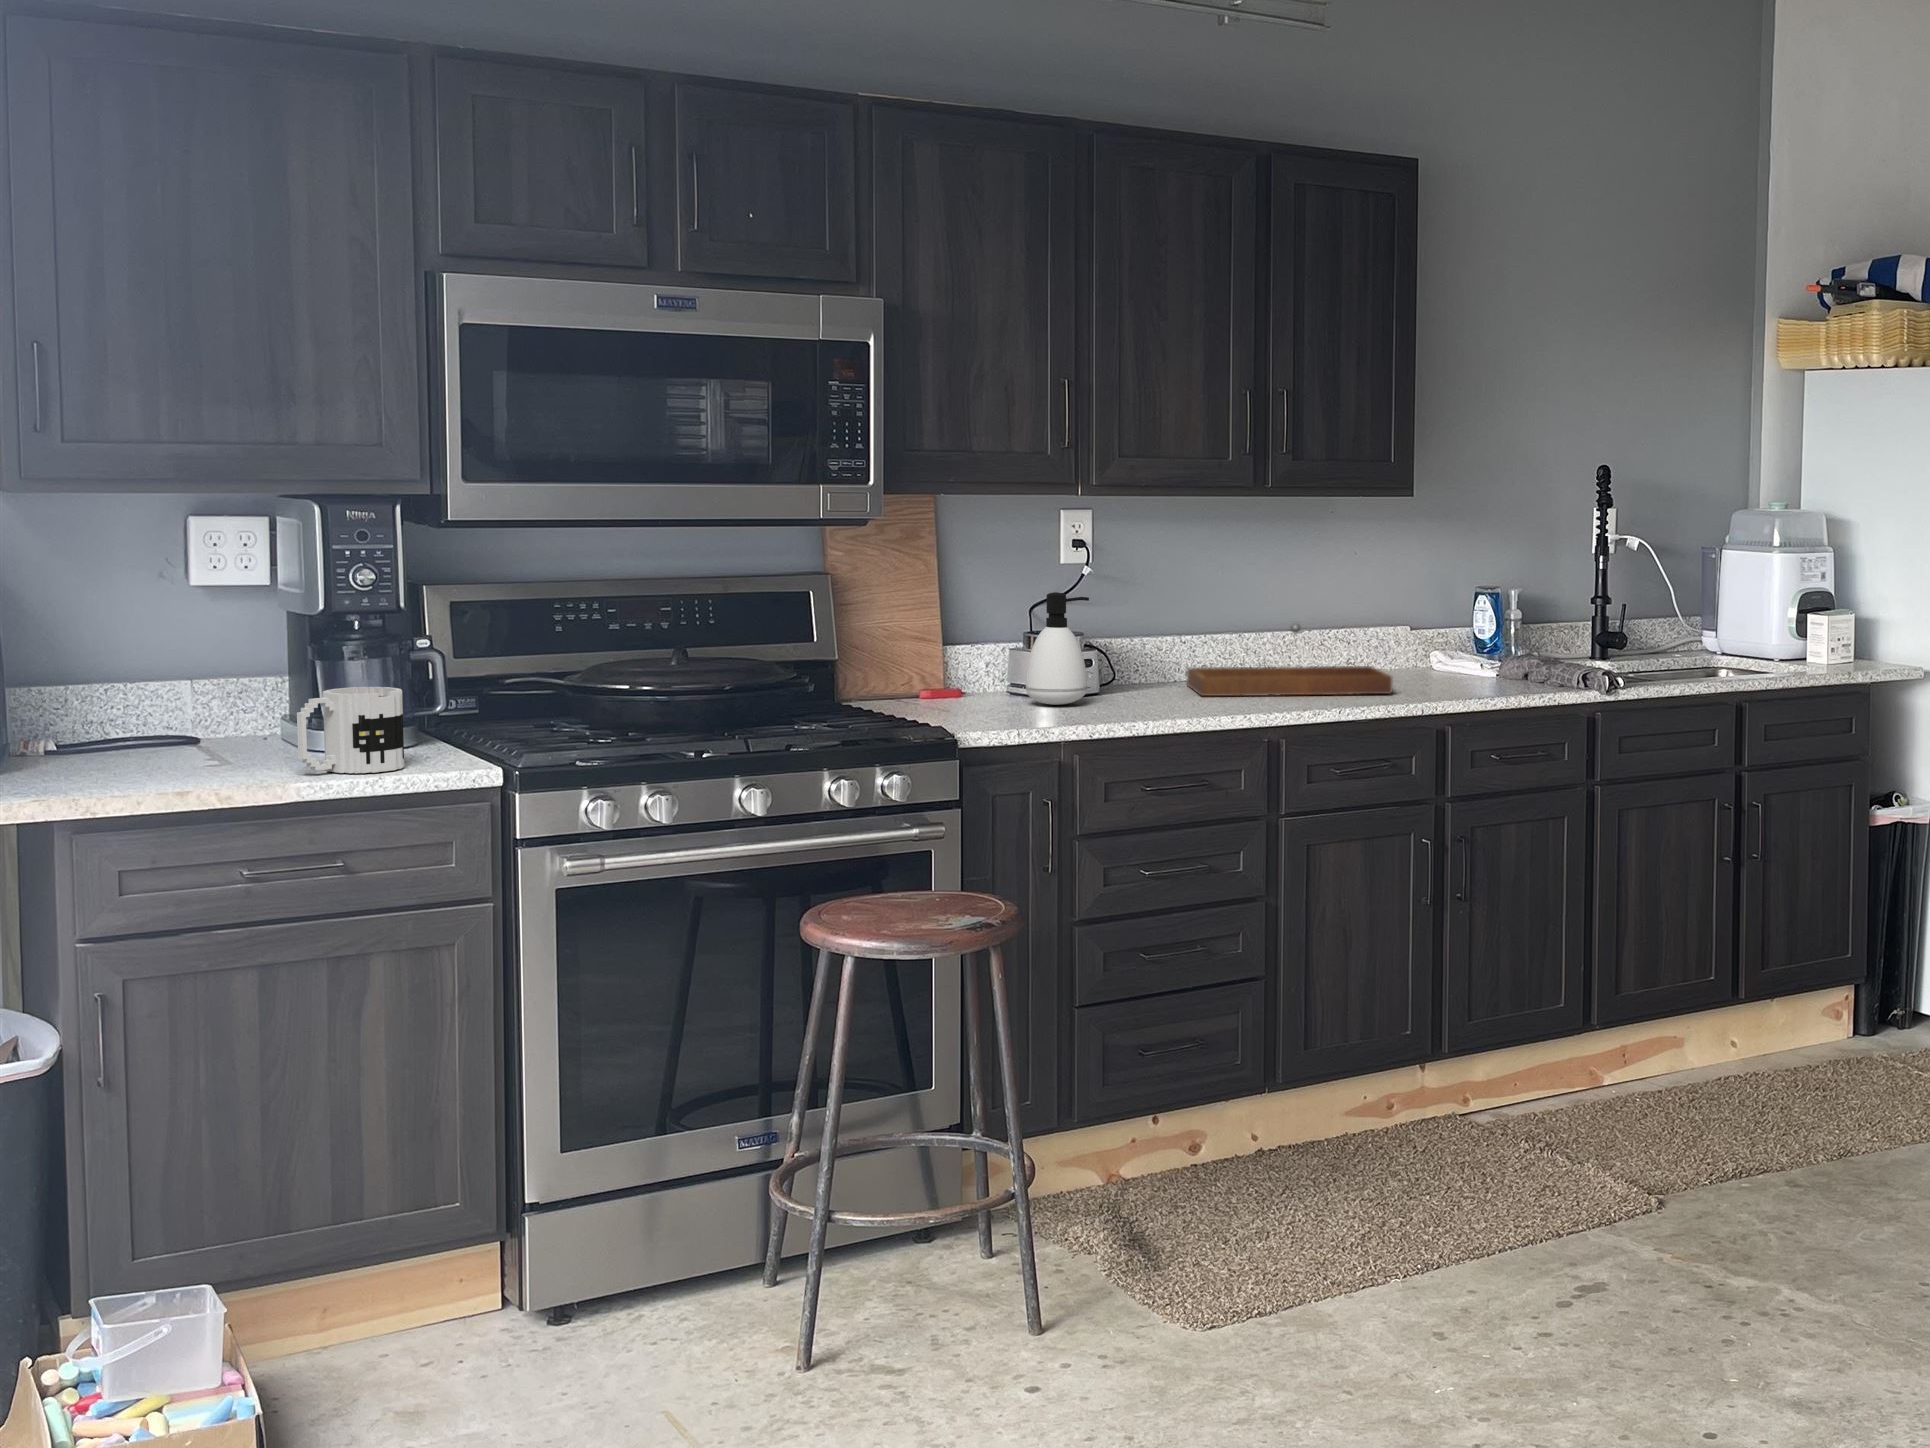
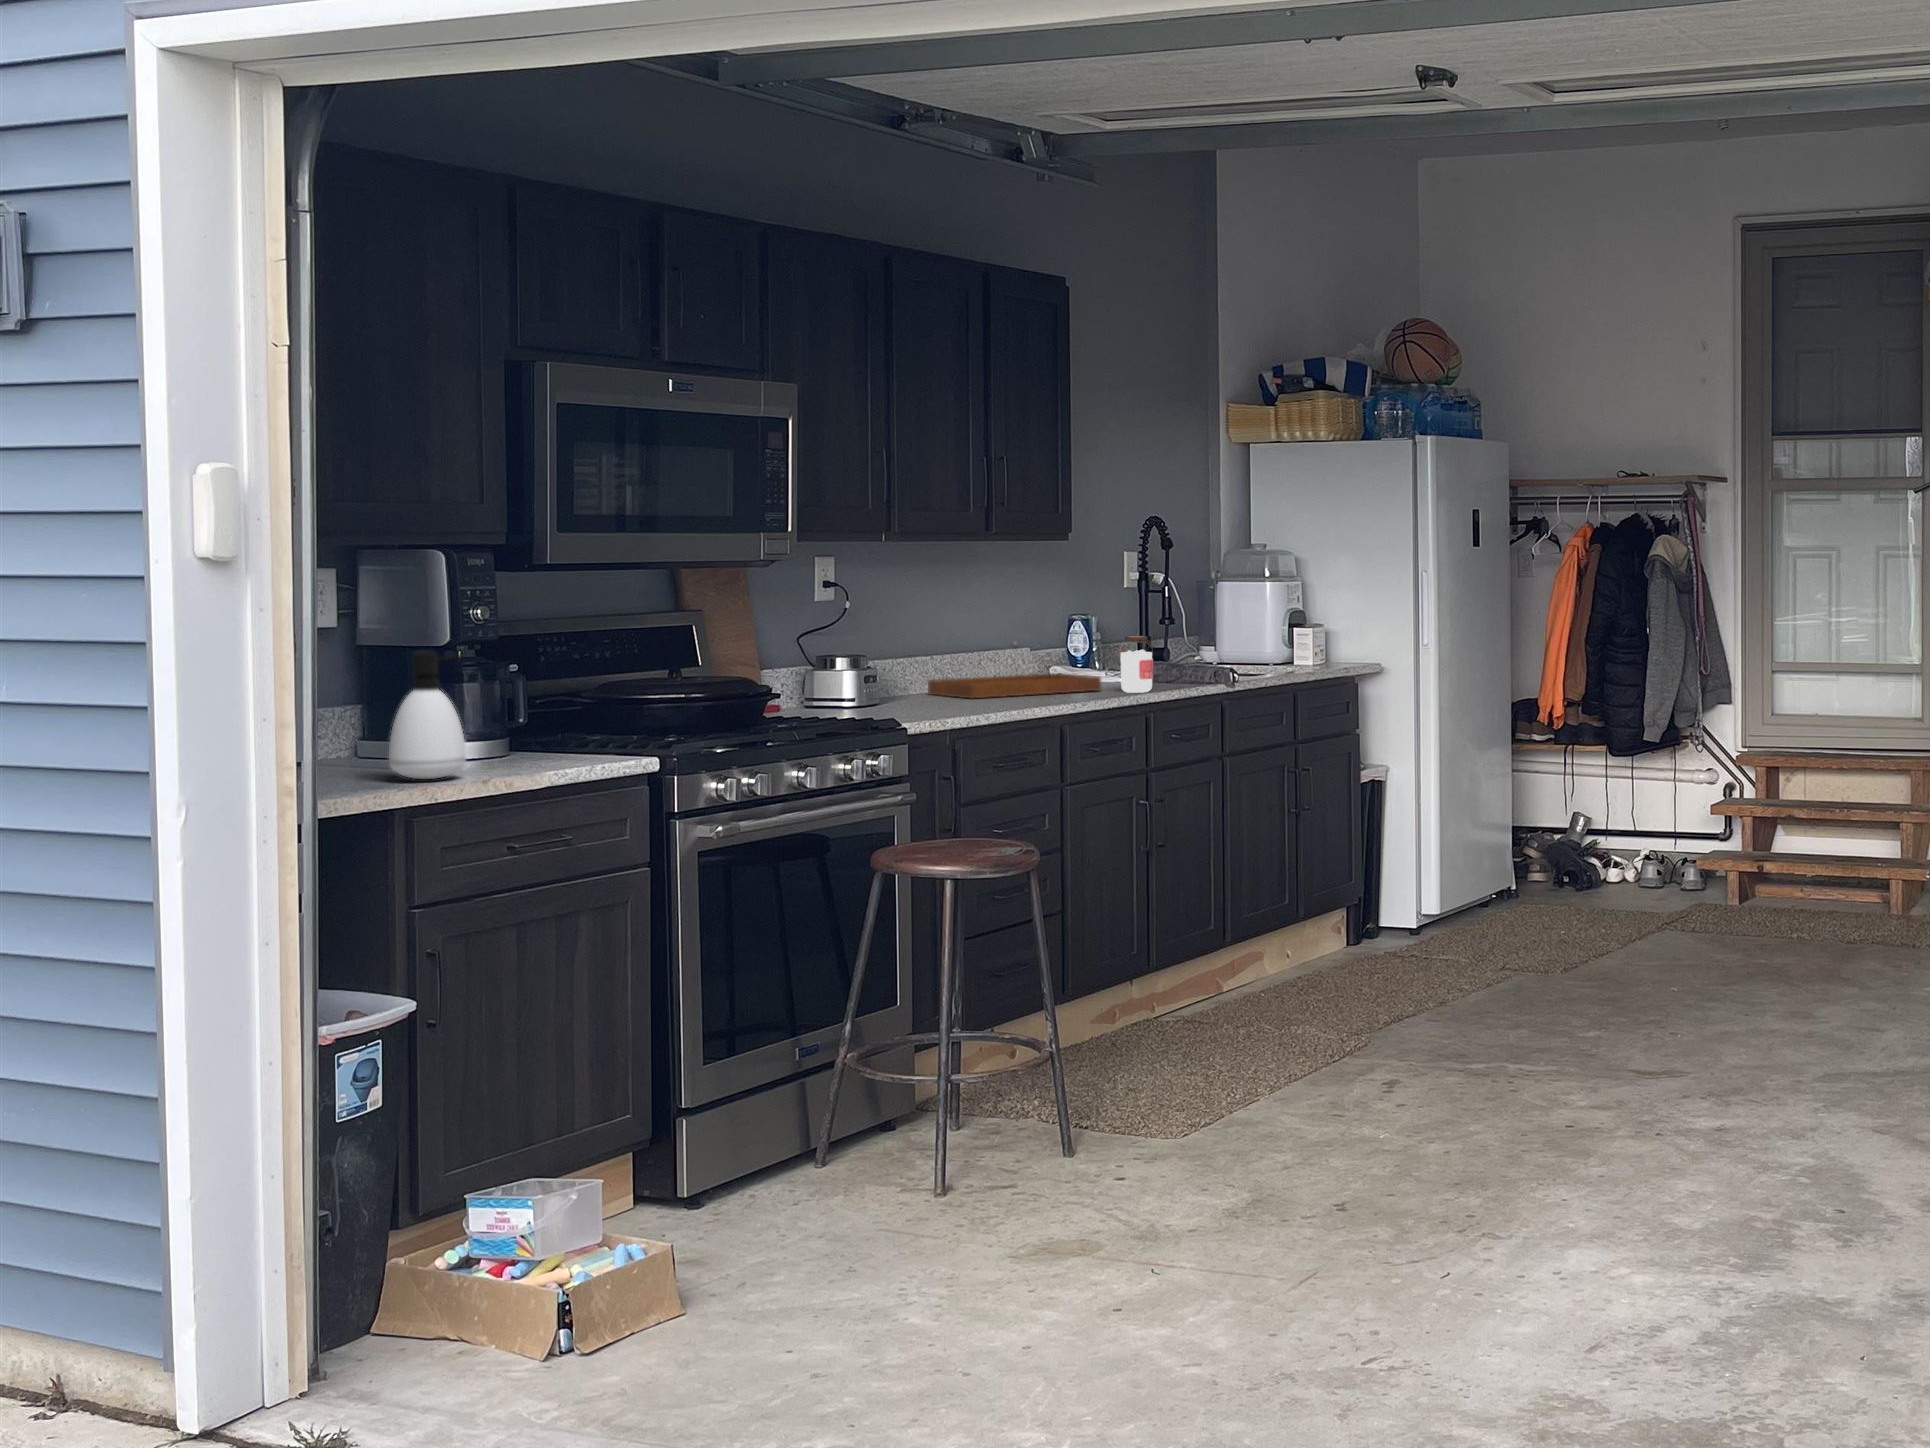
soap dispenser: present [1026,592,1089,705] -> present [389,651,466,779]
jar: none [1398,627,1444,702] -> present [1119,636,1153,693]
mug: present [297,687,404,773] -> none [506,696,572,767]

